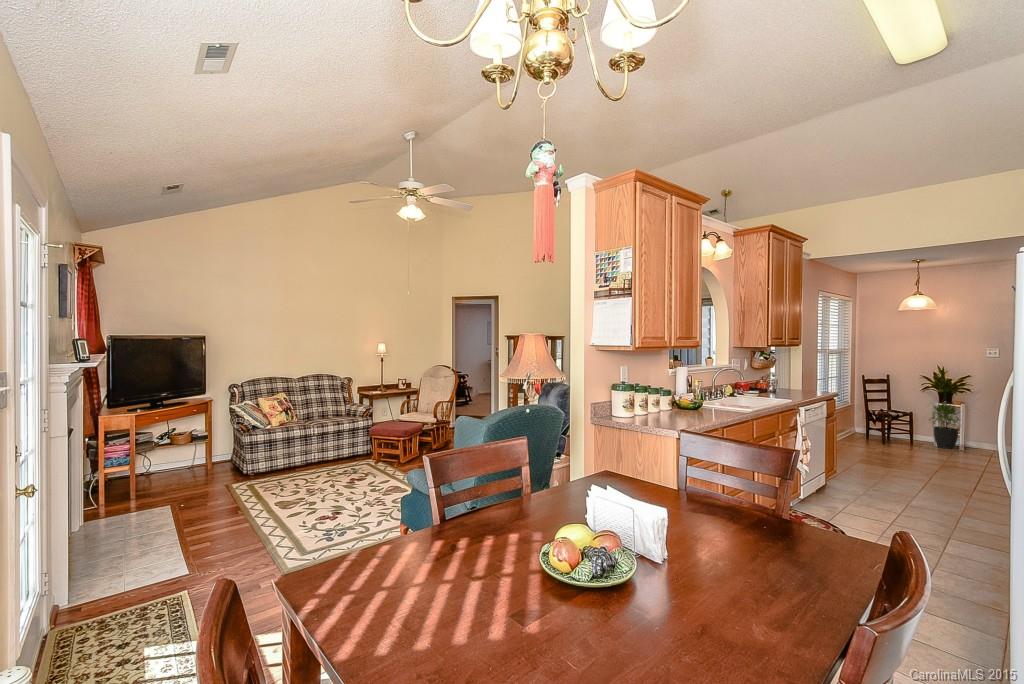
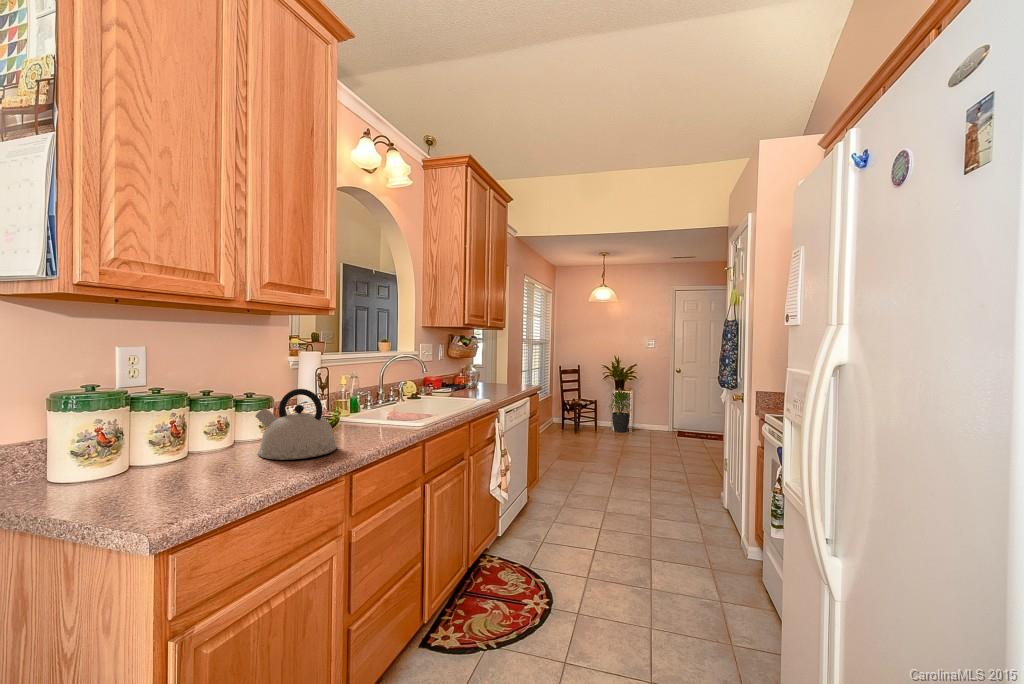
kettle: none [672,387,712,419] -> present [255,389,337,460]

